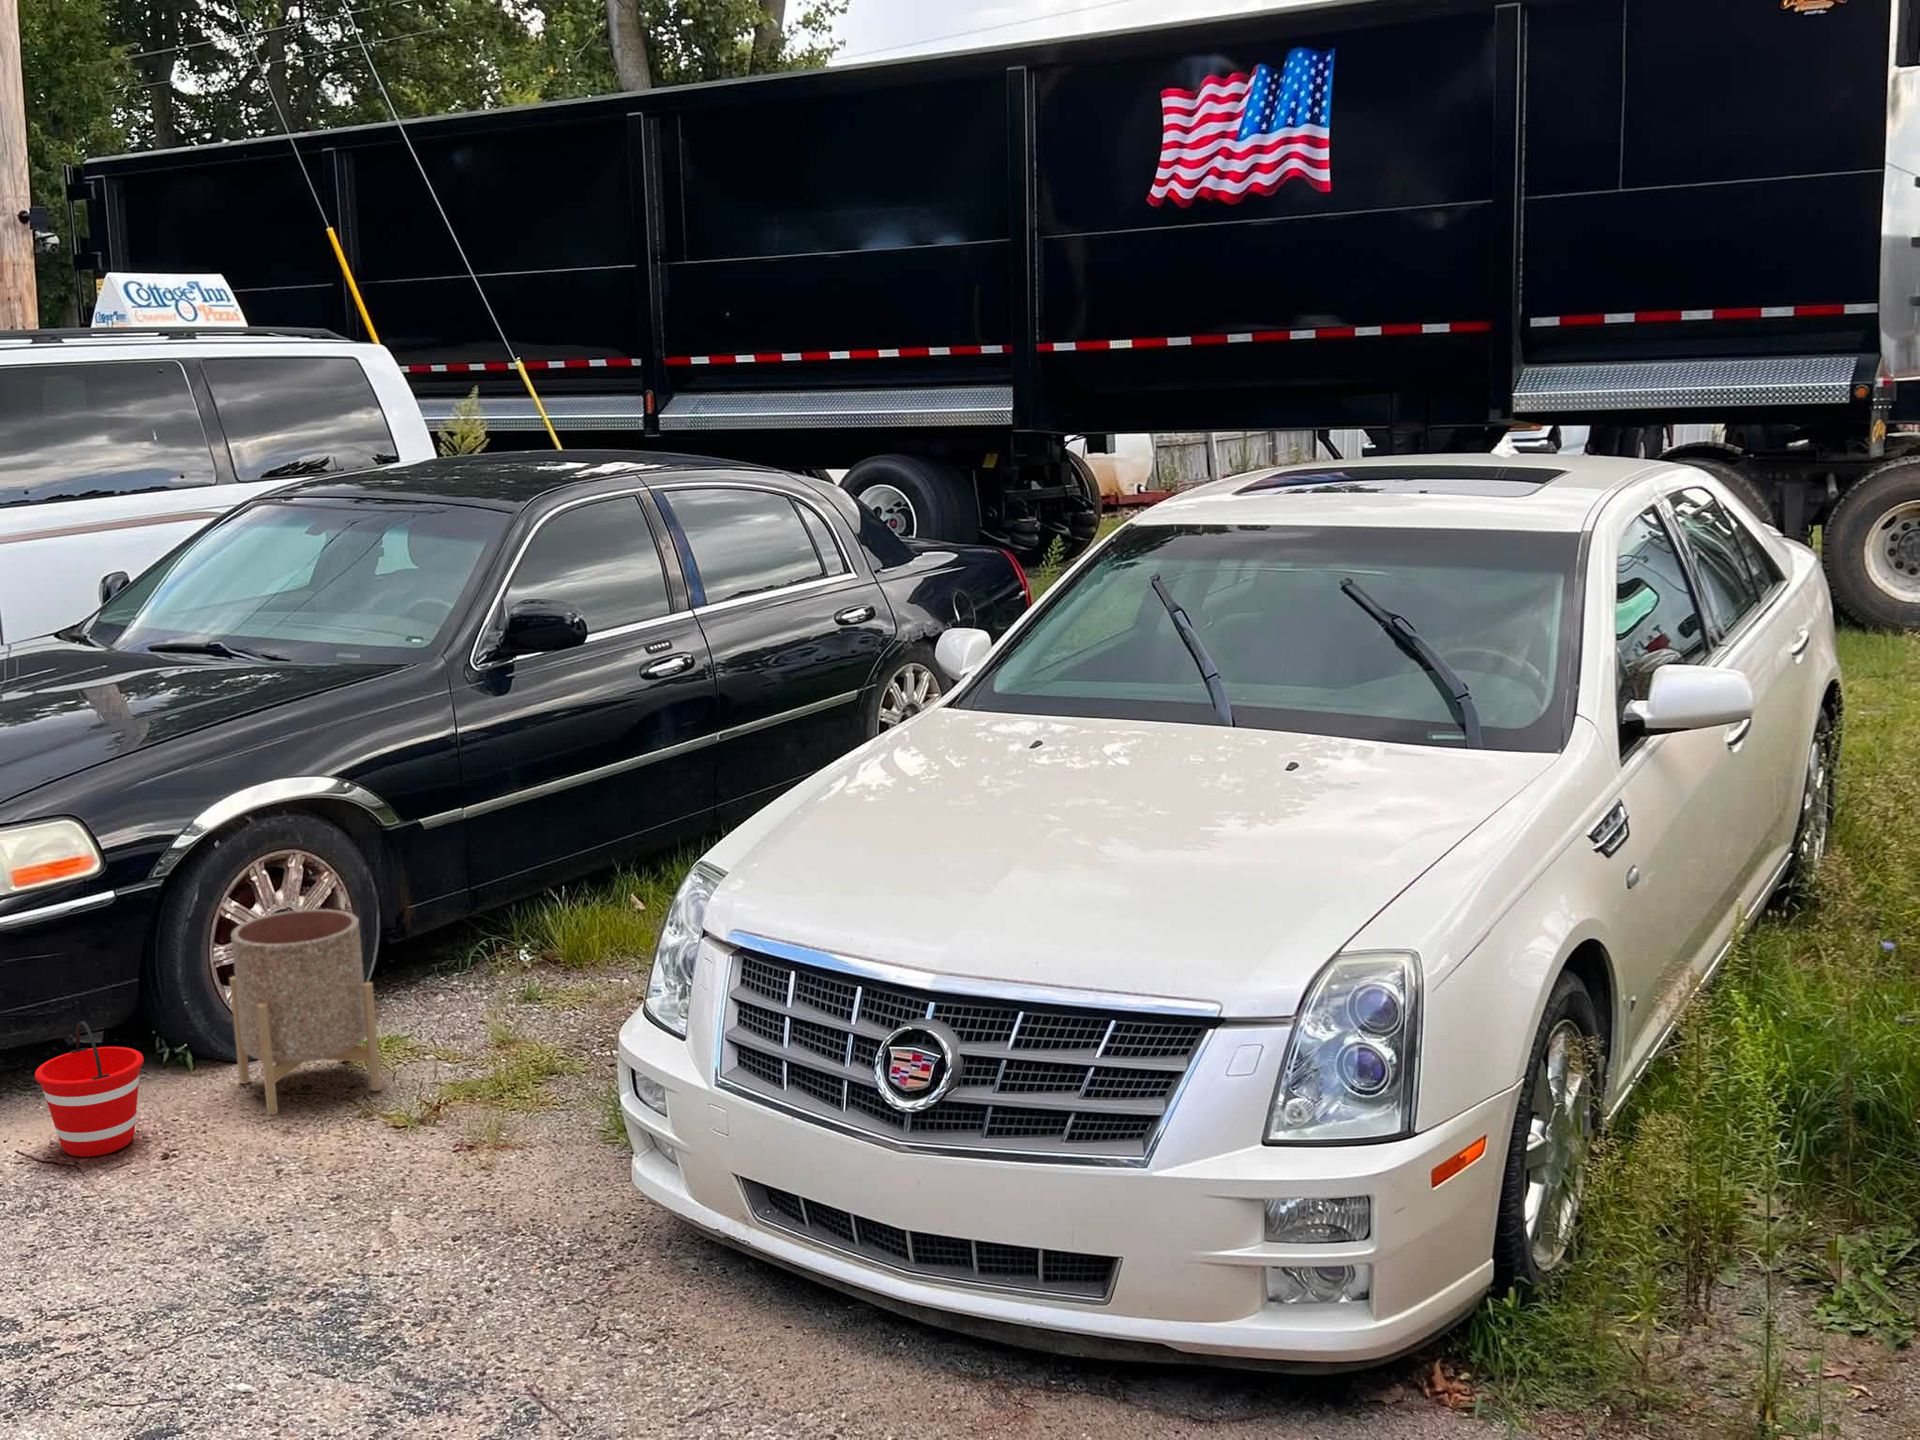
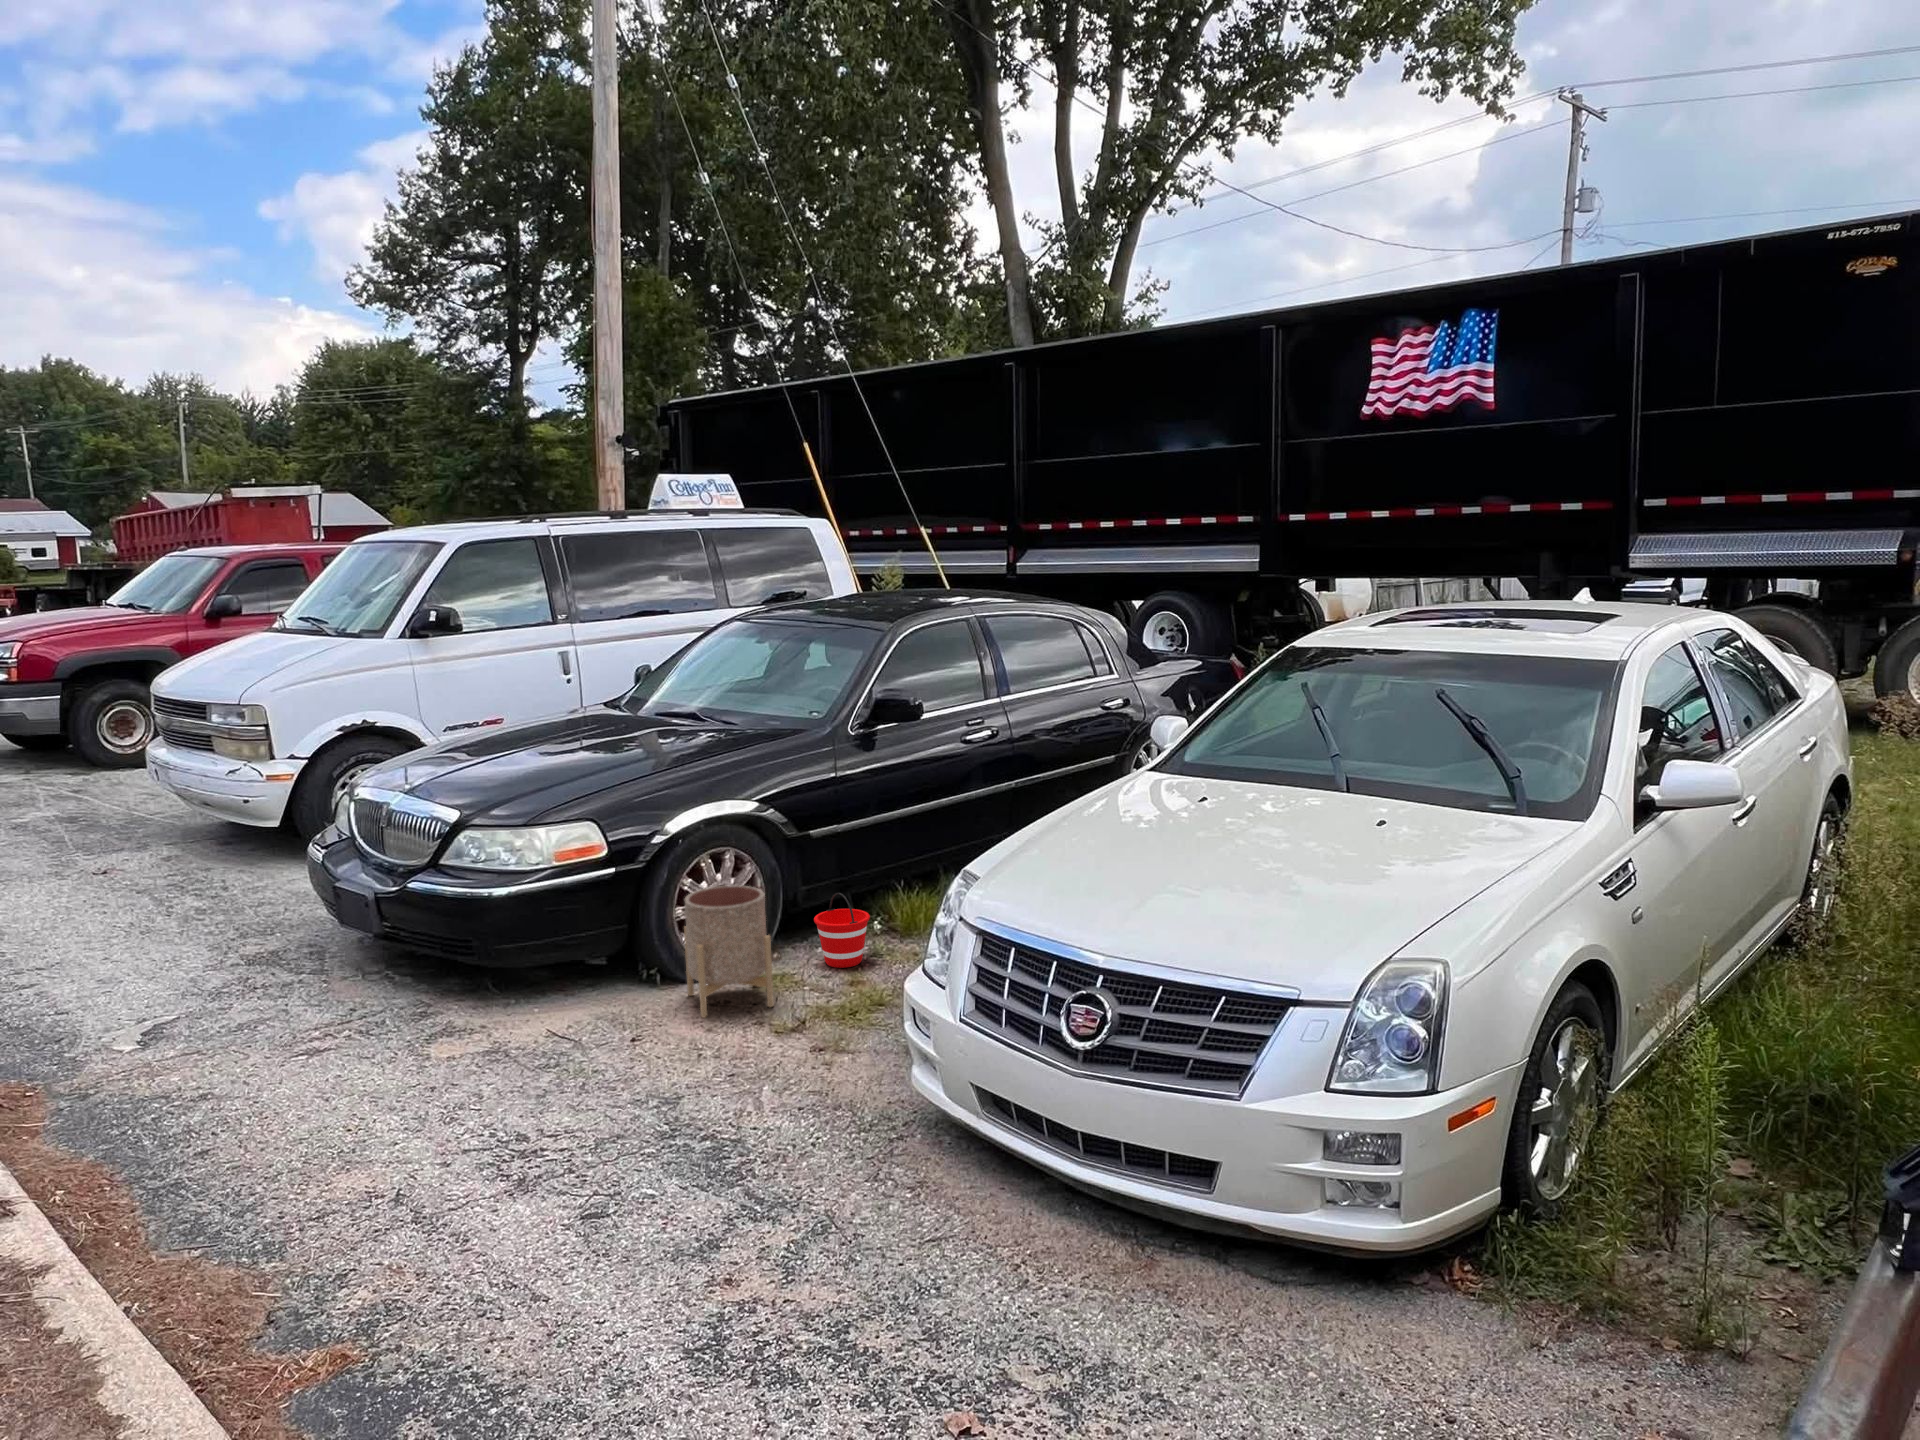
bucket: present [35,1021,144,1157] -> present [814,893,870,968]

